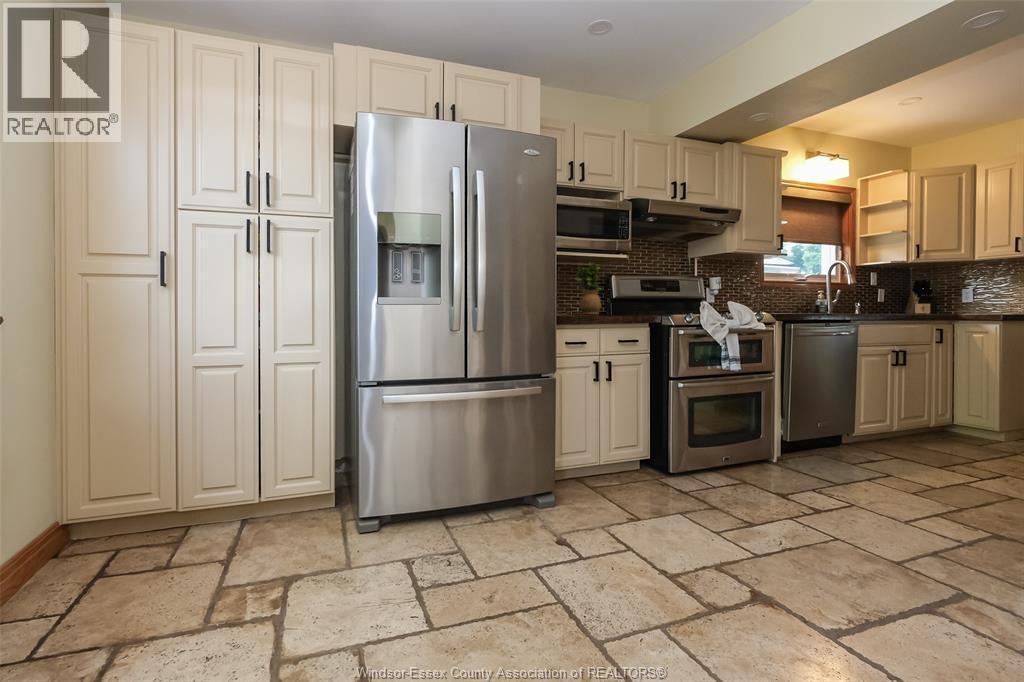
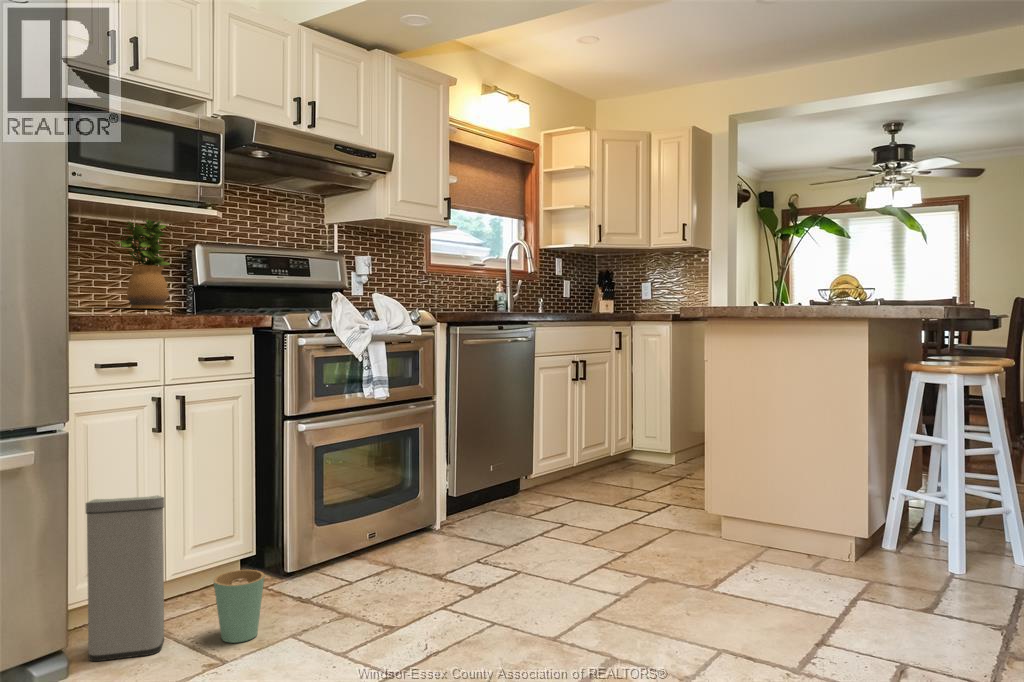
trash can: none [561,415,659,512] -> present [86,496,265,661]

